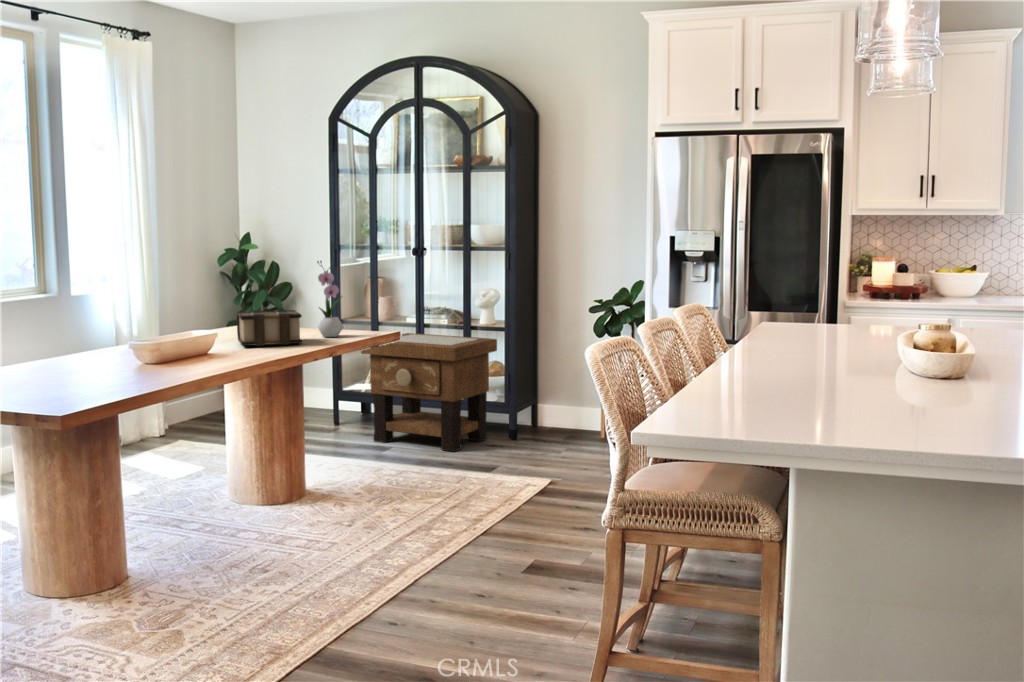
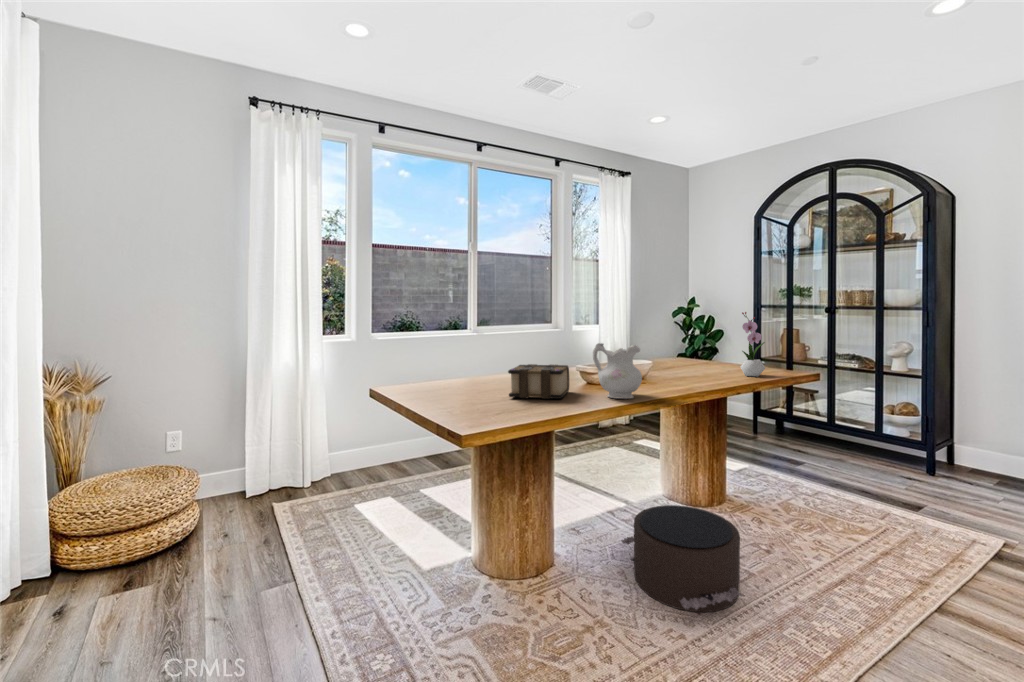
ceramic pitcher: none [147,301,211,368] -> present [593,343,642,399]
book: present [237,309,302,346] -> present [508,364,569,399]
side table: present [361,333,497,452] -> none [777,371,915,479]
pouf: none [192,487,329,580] -> present [621,505,743,612]

